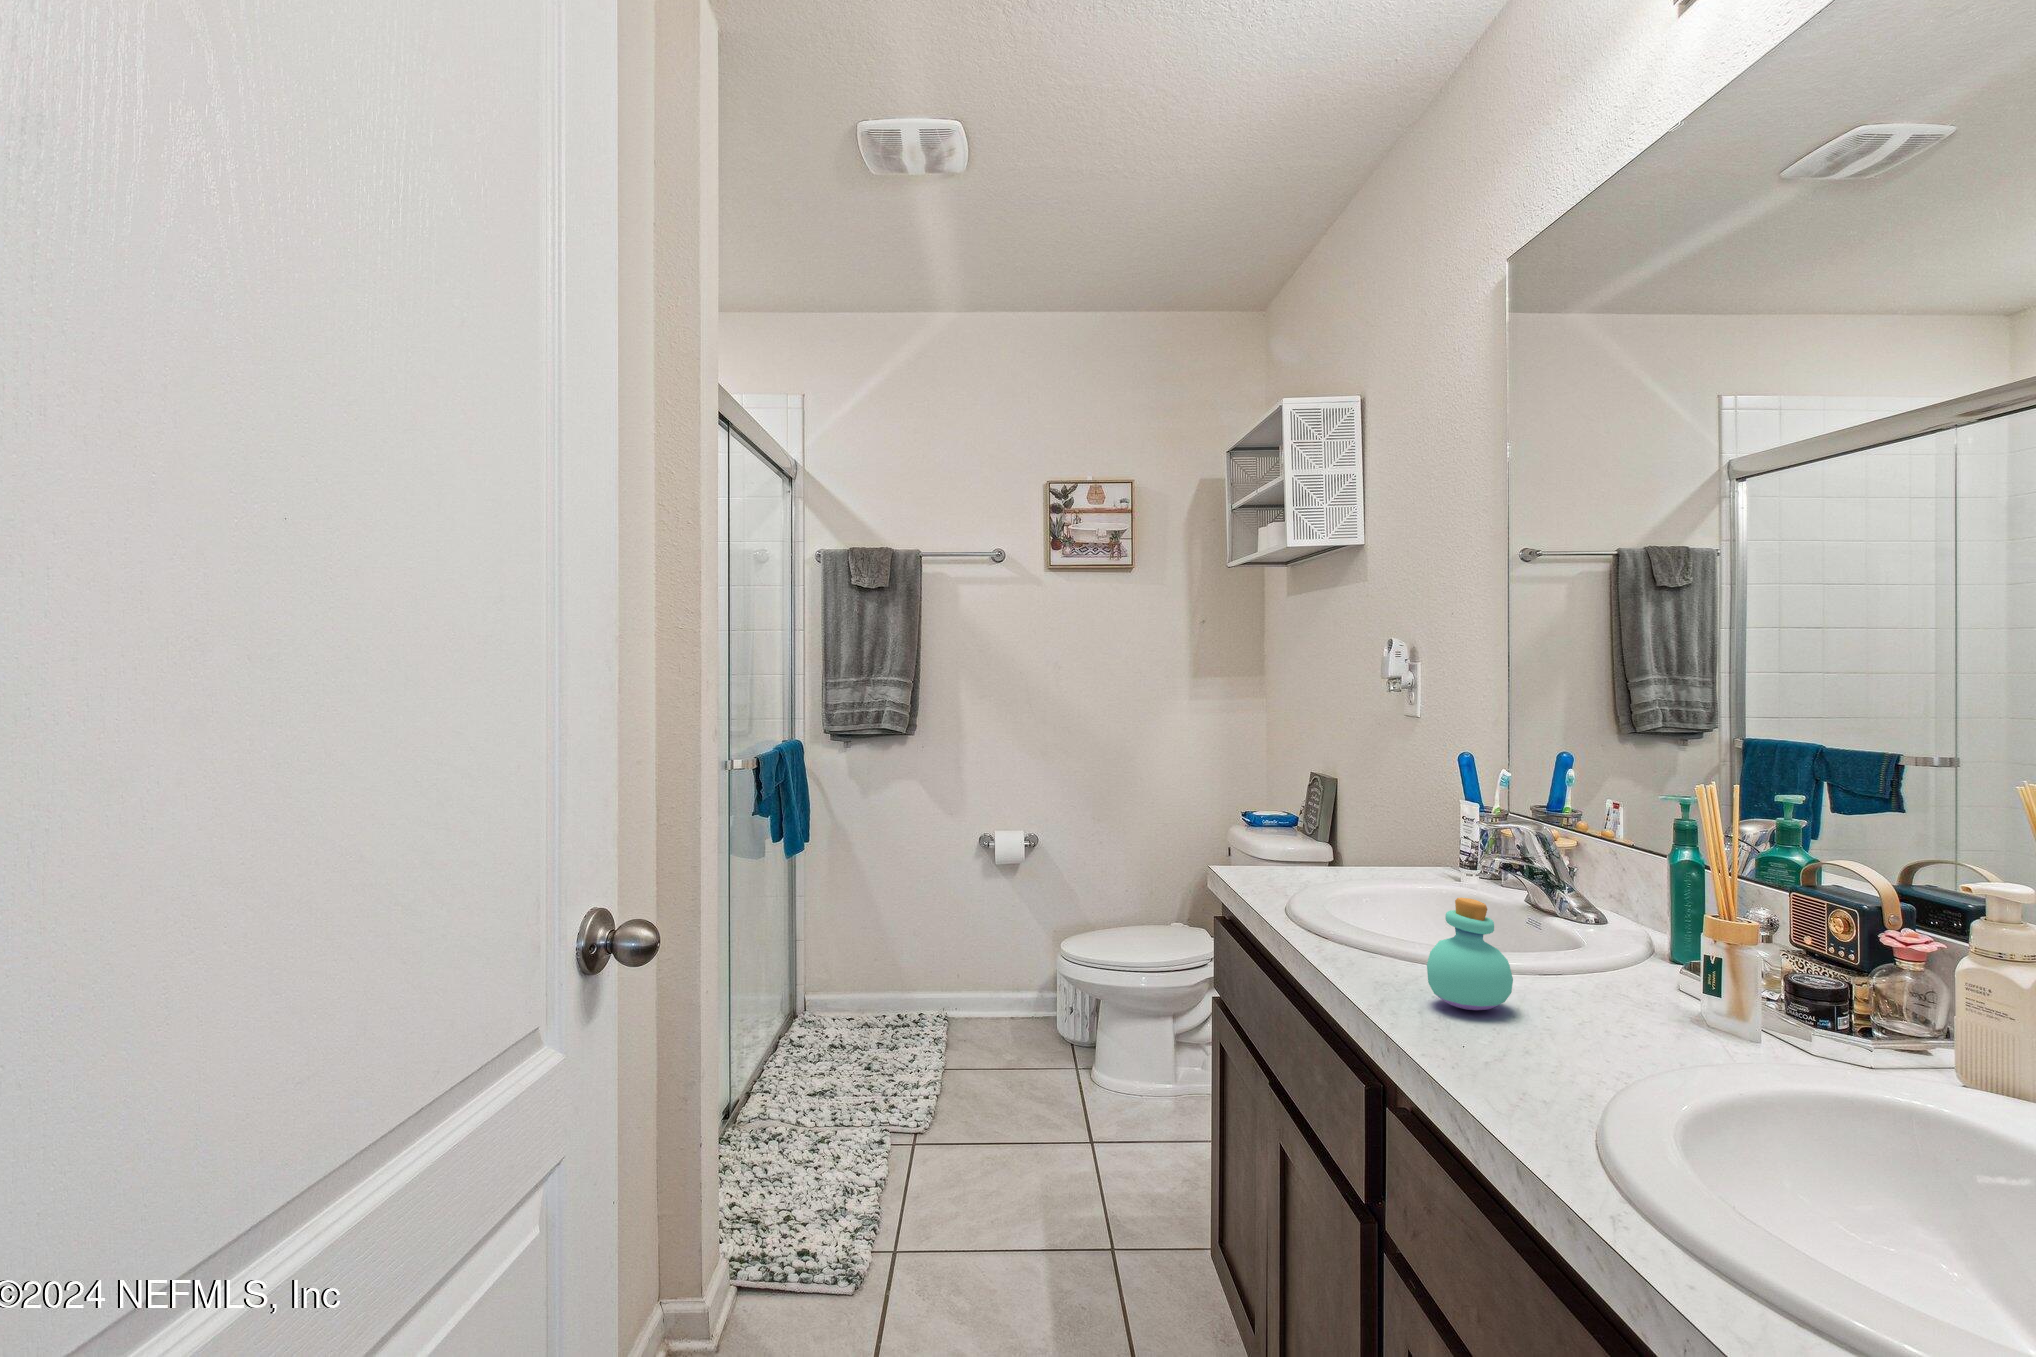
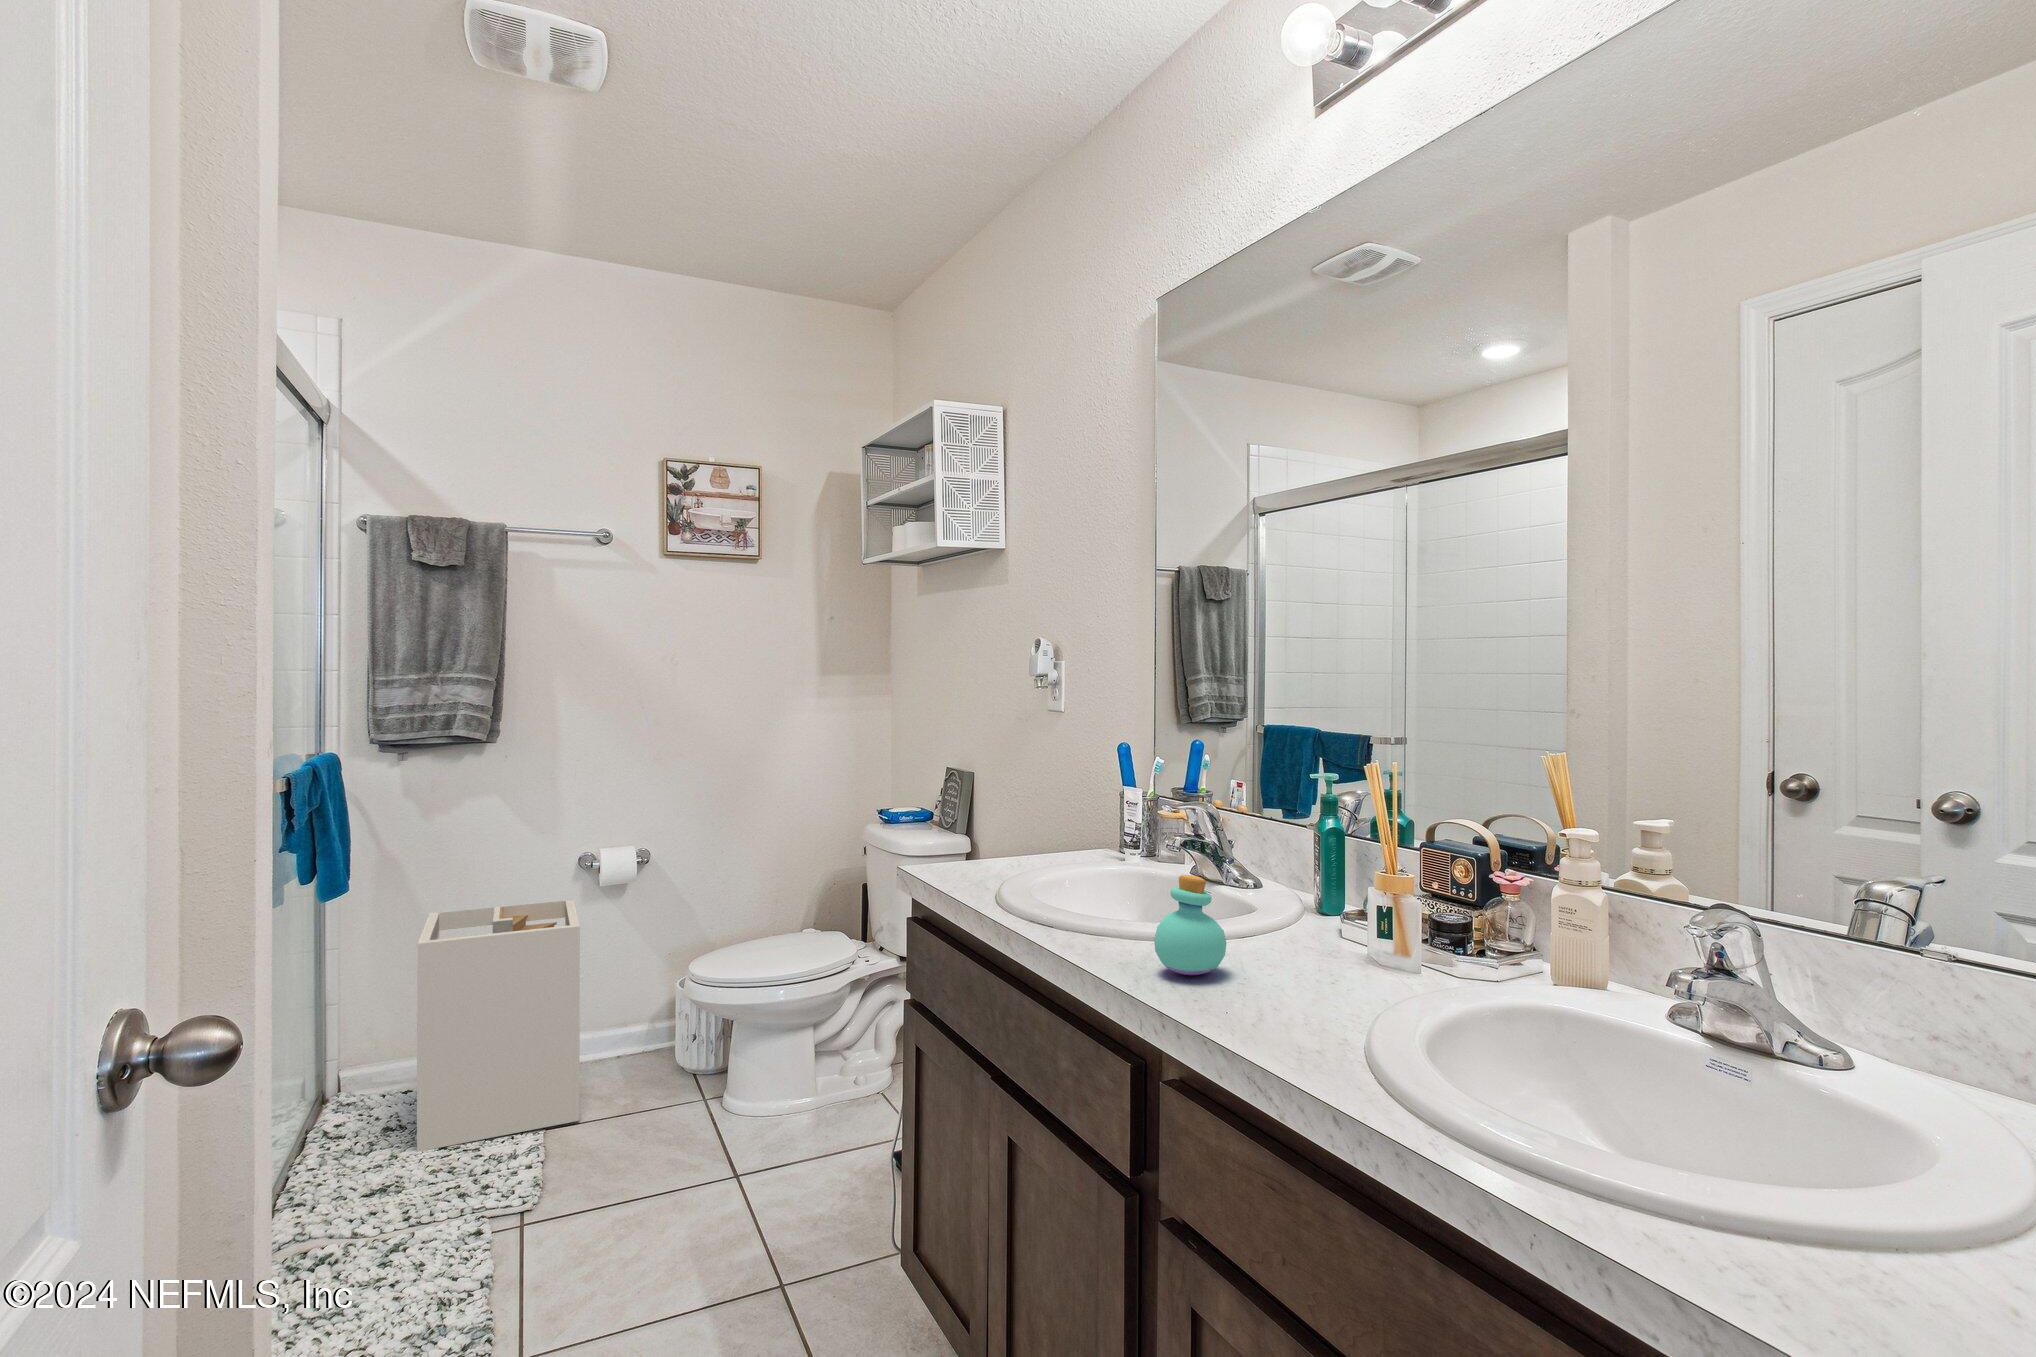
laundry hamper: none [850,874,973,1068] -> present [417,900,580,1152]

